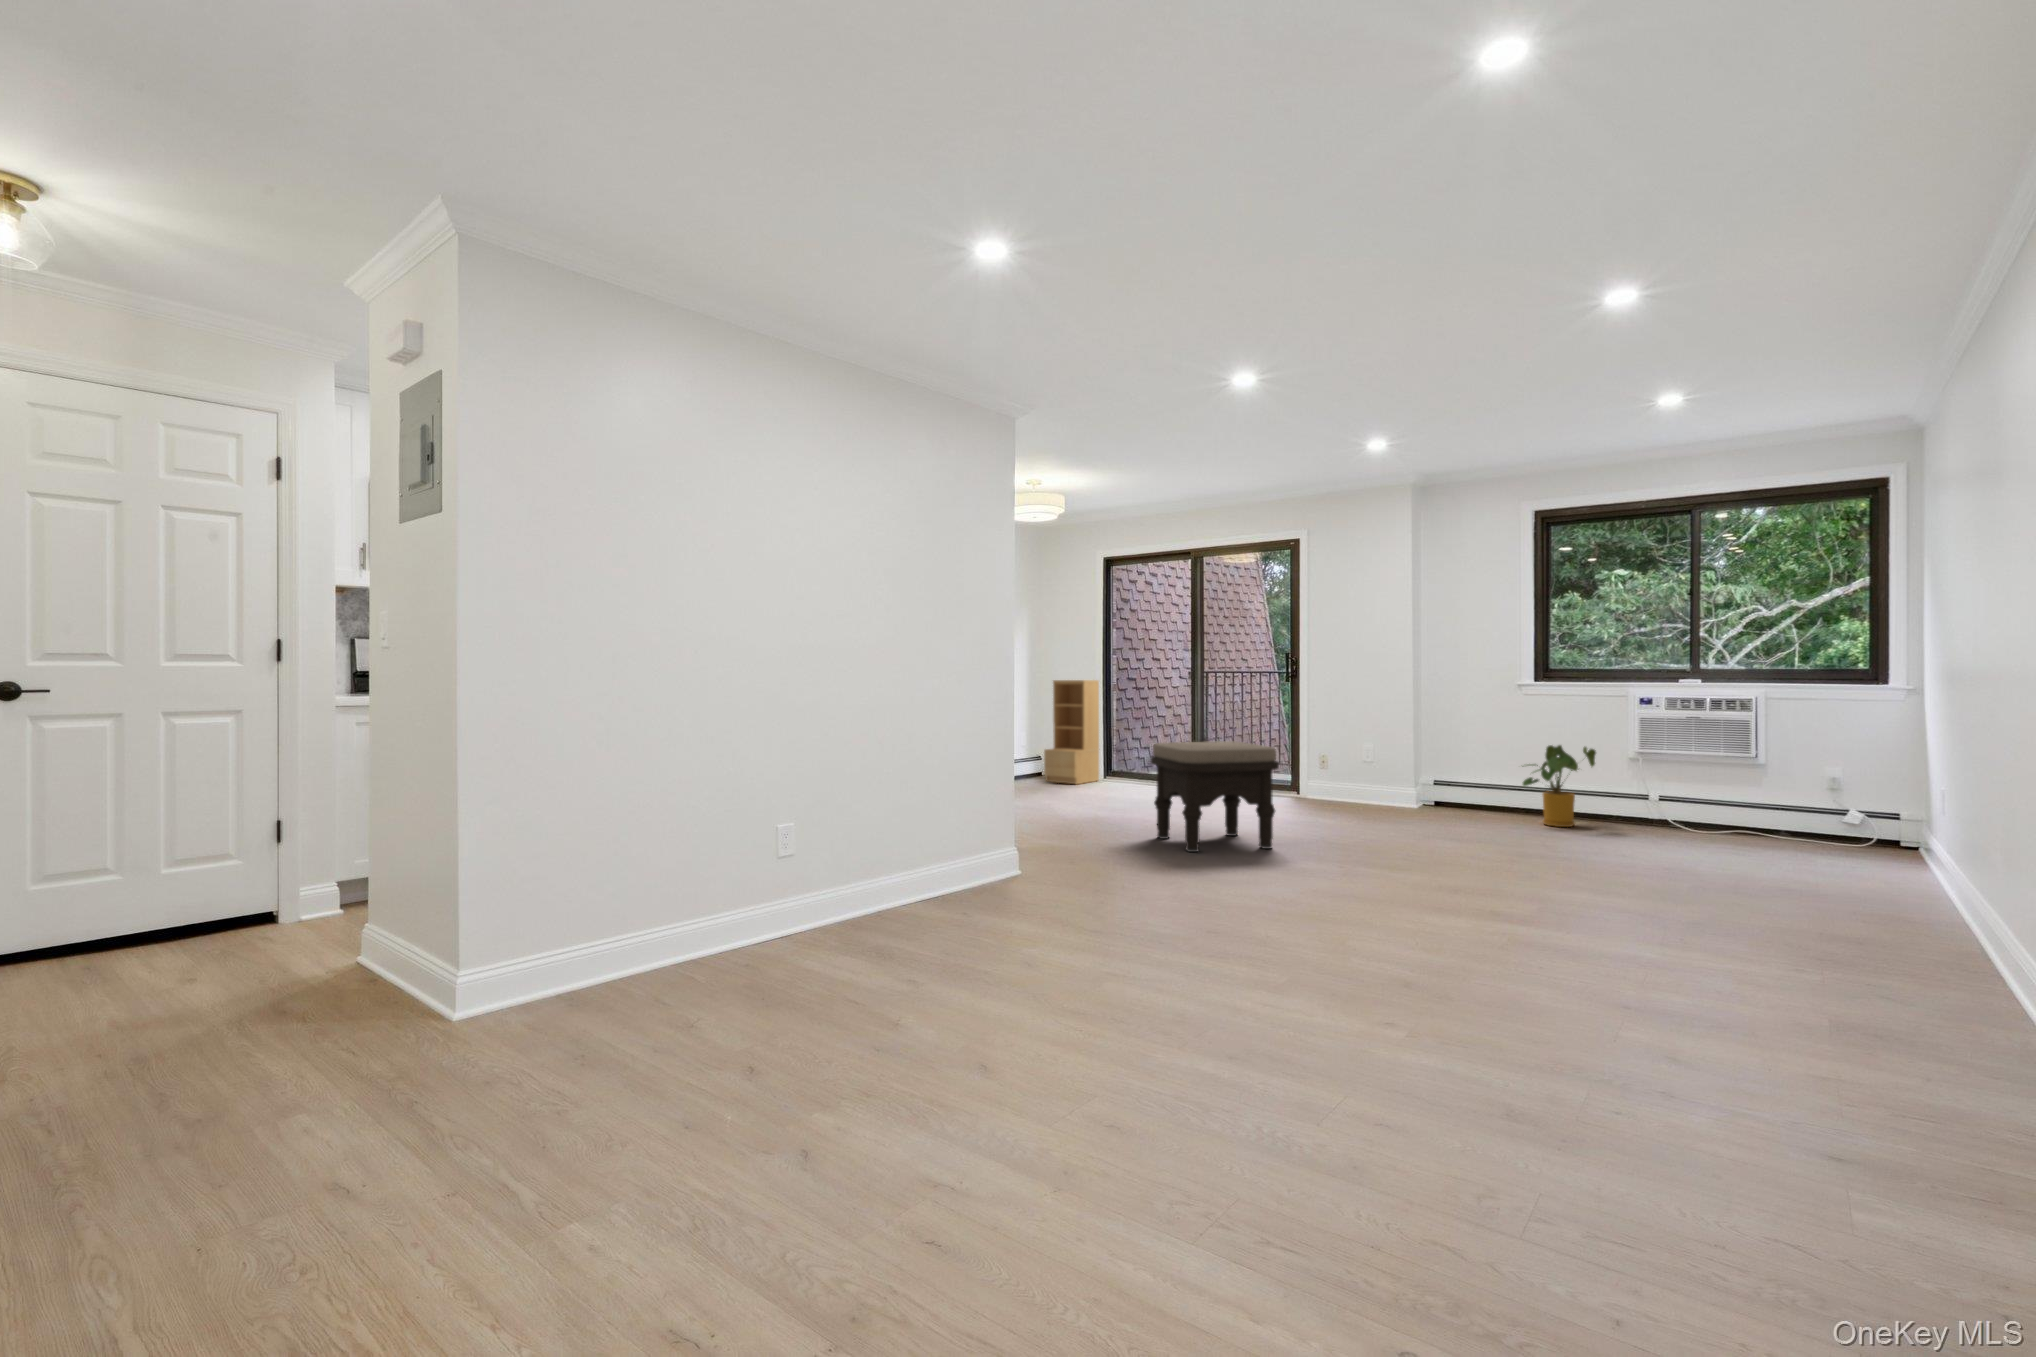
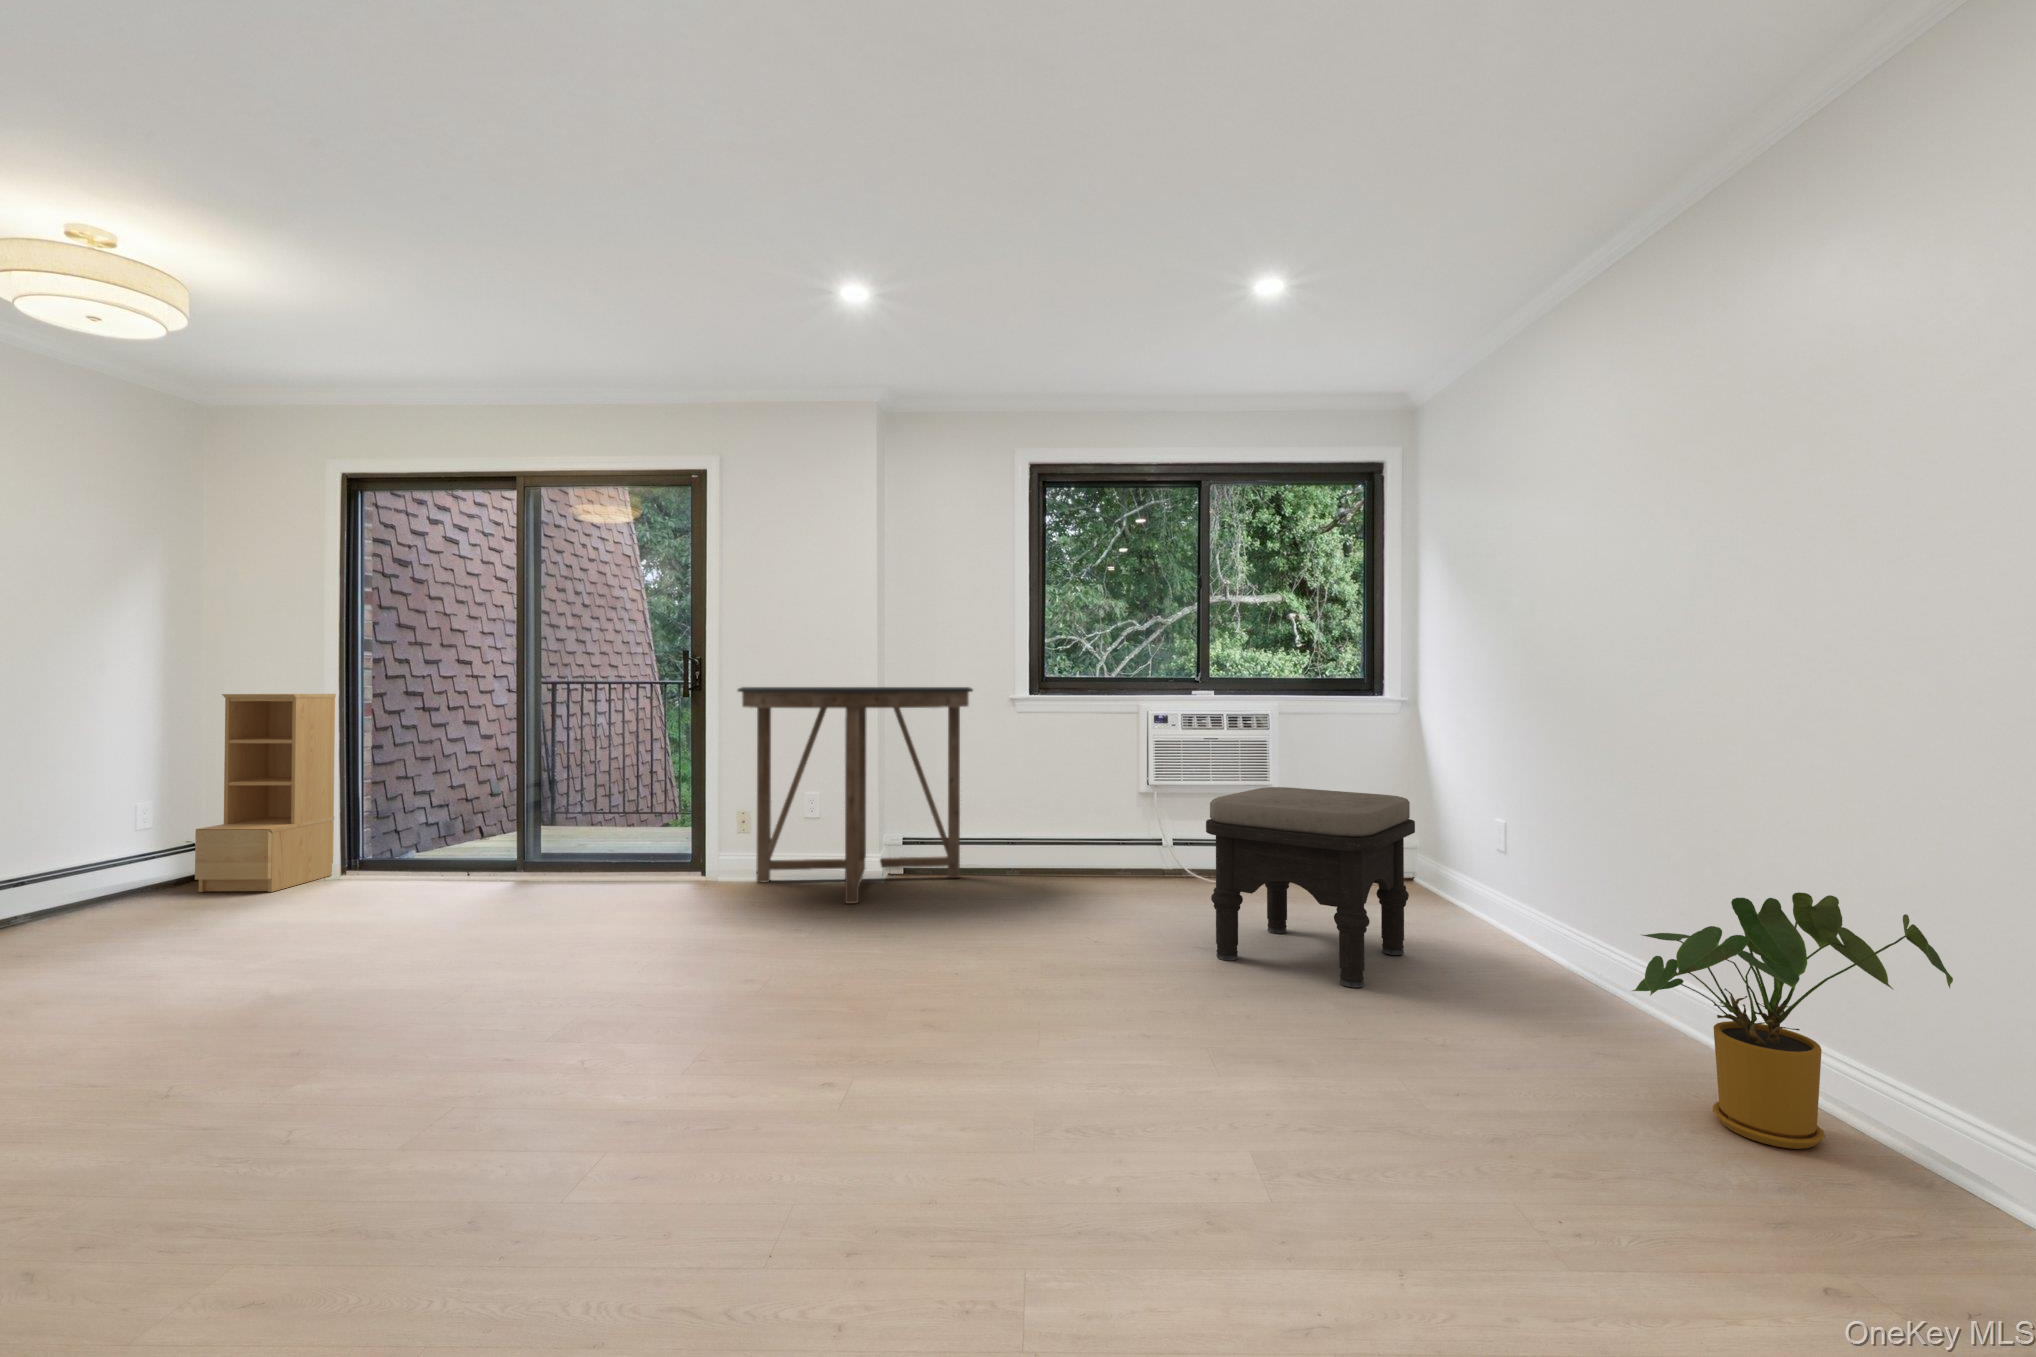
console table: none [1315,676,1485,816] -> present [738,687,973,904]
ottoman: present [1151,741,1279,852] -> present [1206,787,1415,988]
house plant: present [1522,745,1596,827] -> present [1632,892,1953,1149]

